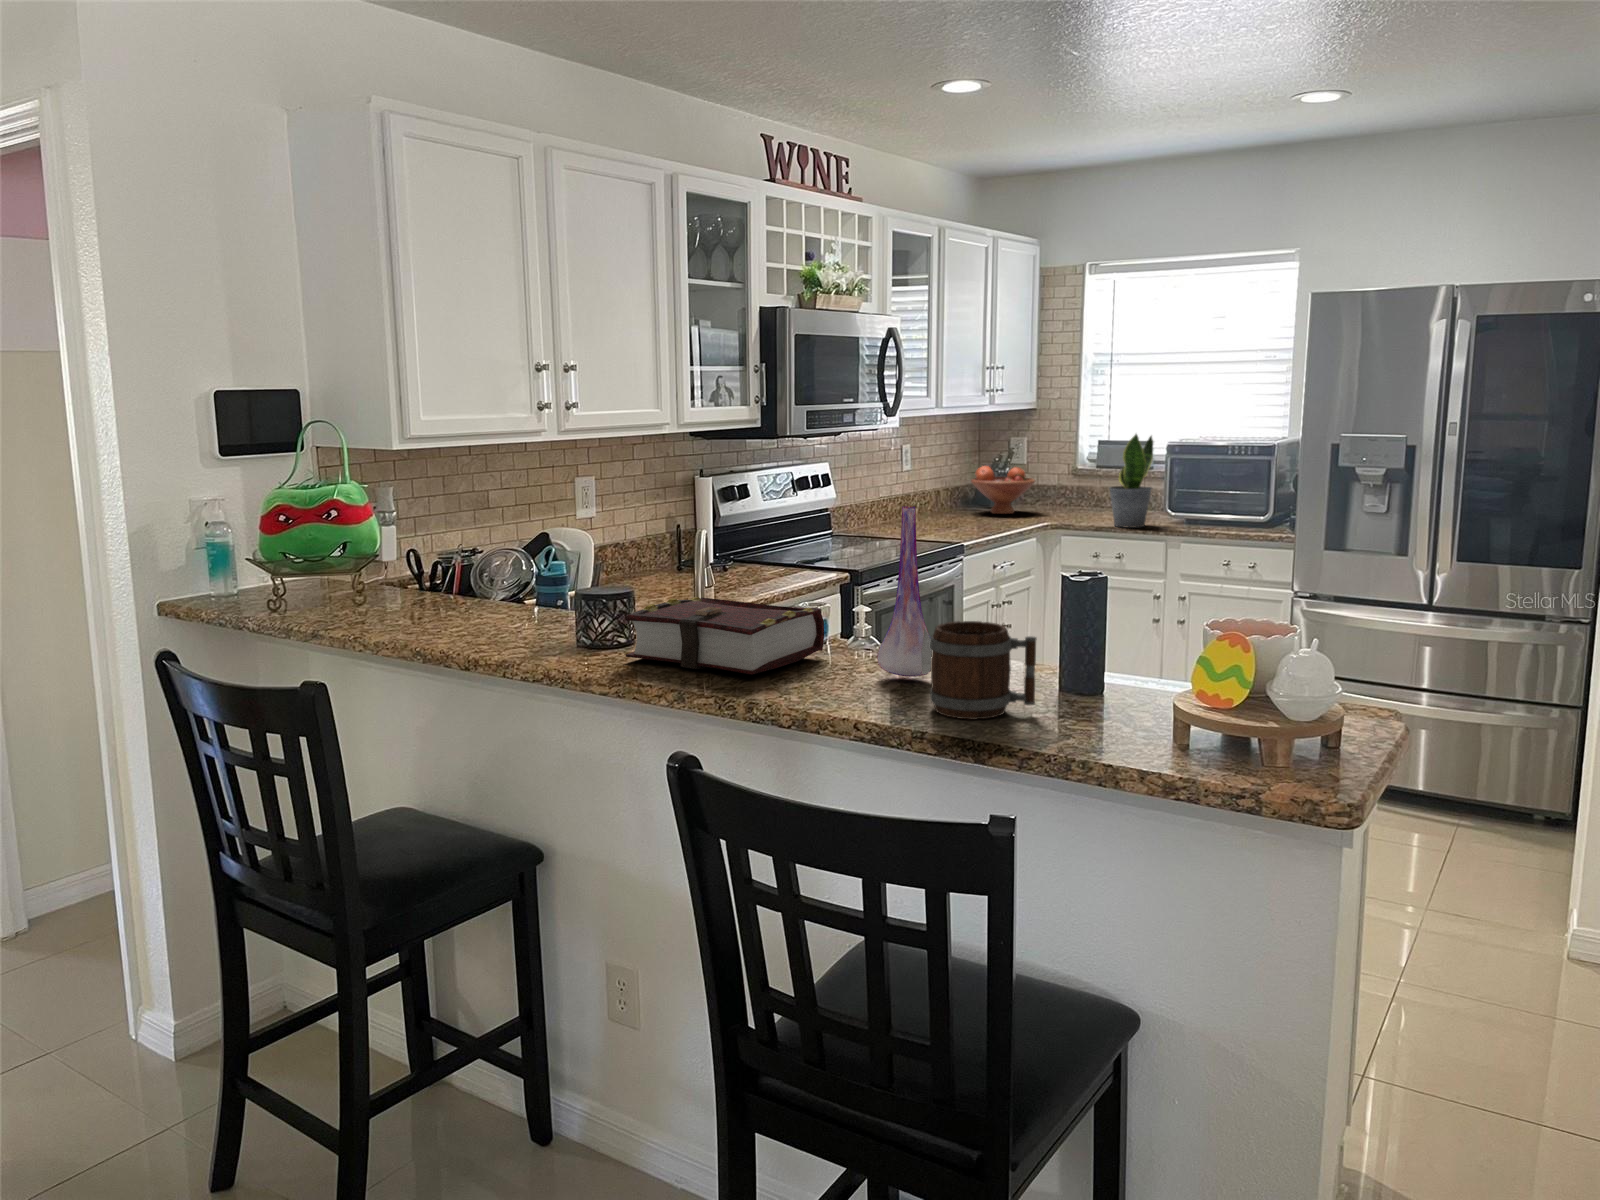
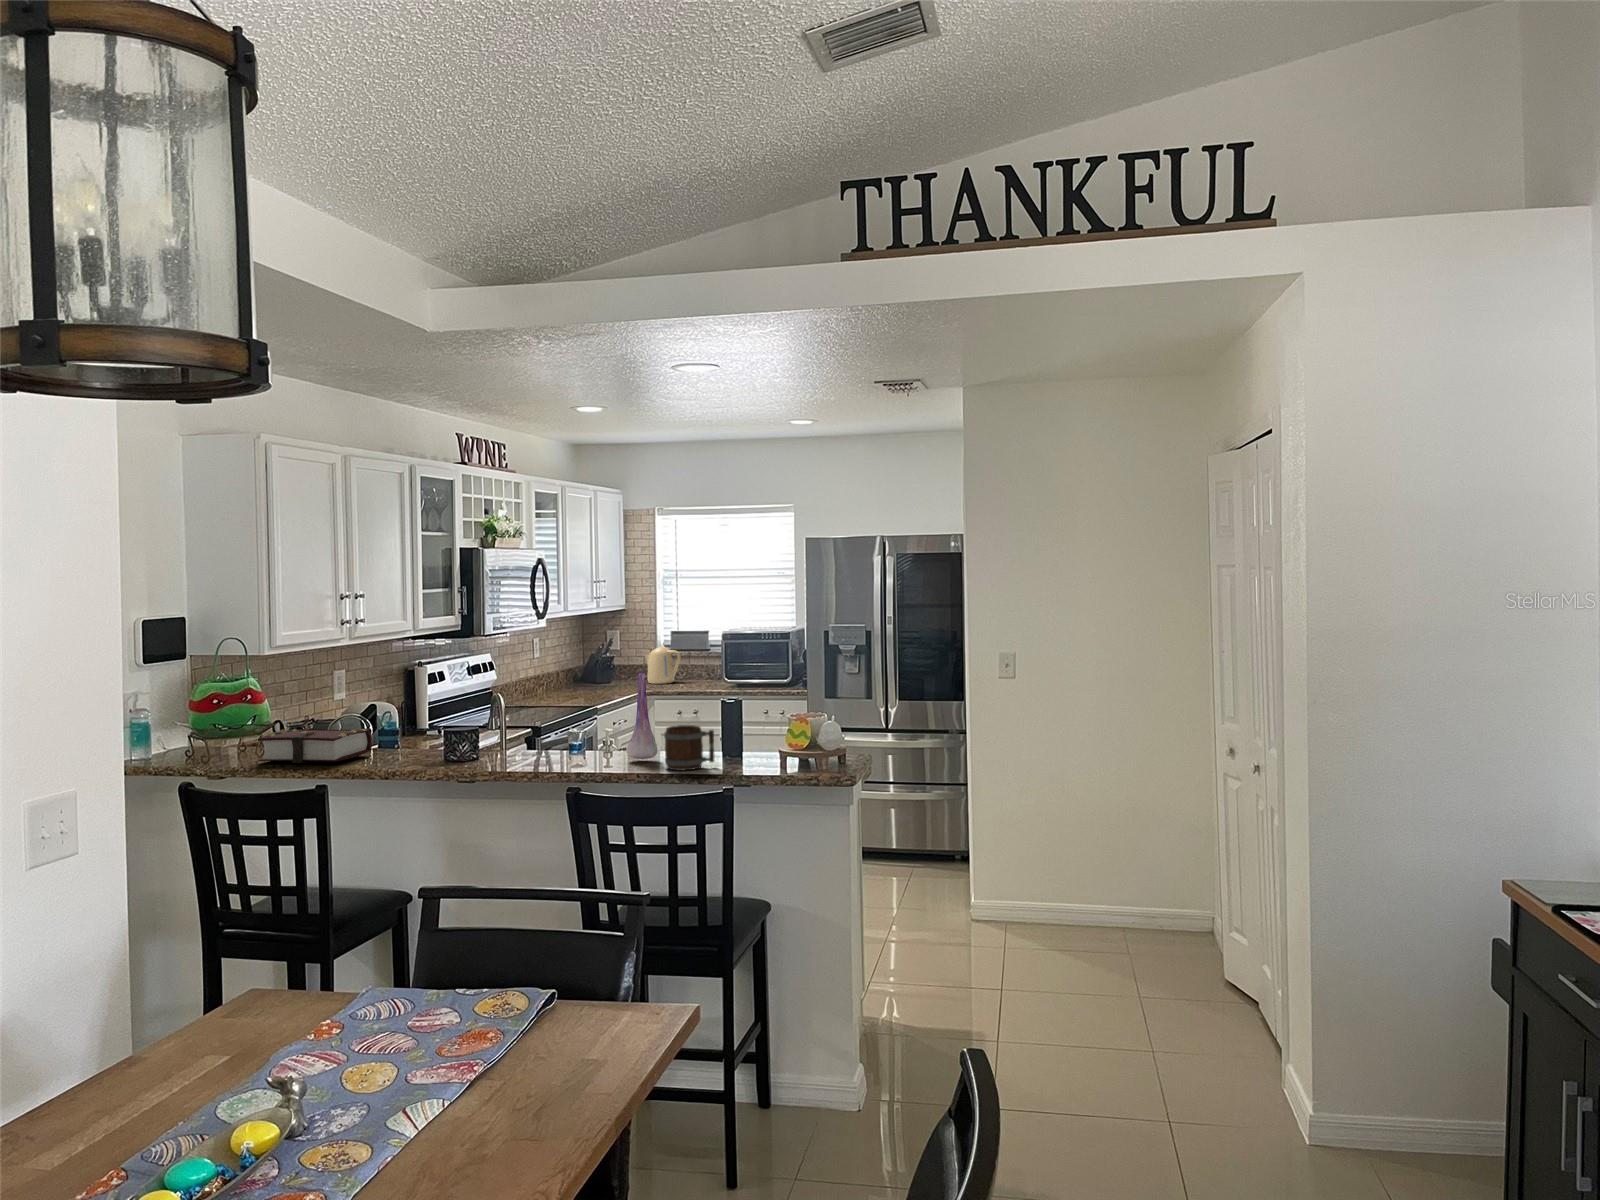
potted plant: present [1109,434,1153,528] -> none [685,626,714,691]
kettle: none [1058,461,1109,513] -> present [644,646,681,684]
fruit bowl: present [971,466,1035,514] -> none [583,652,630,687]
book: present [626,597,824,674] -> present [258,729,372,763]

